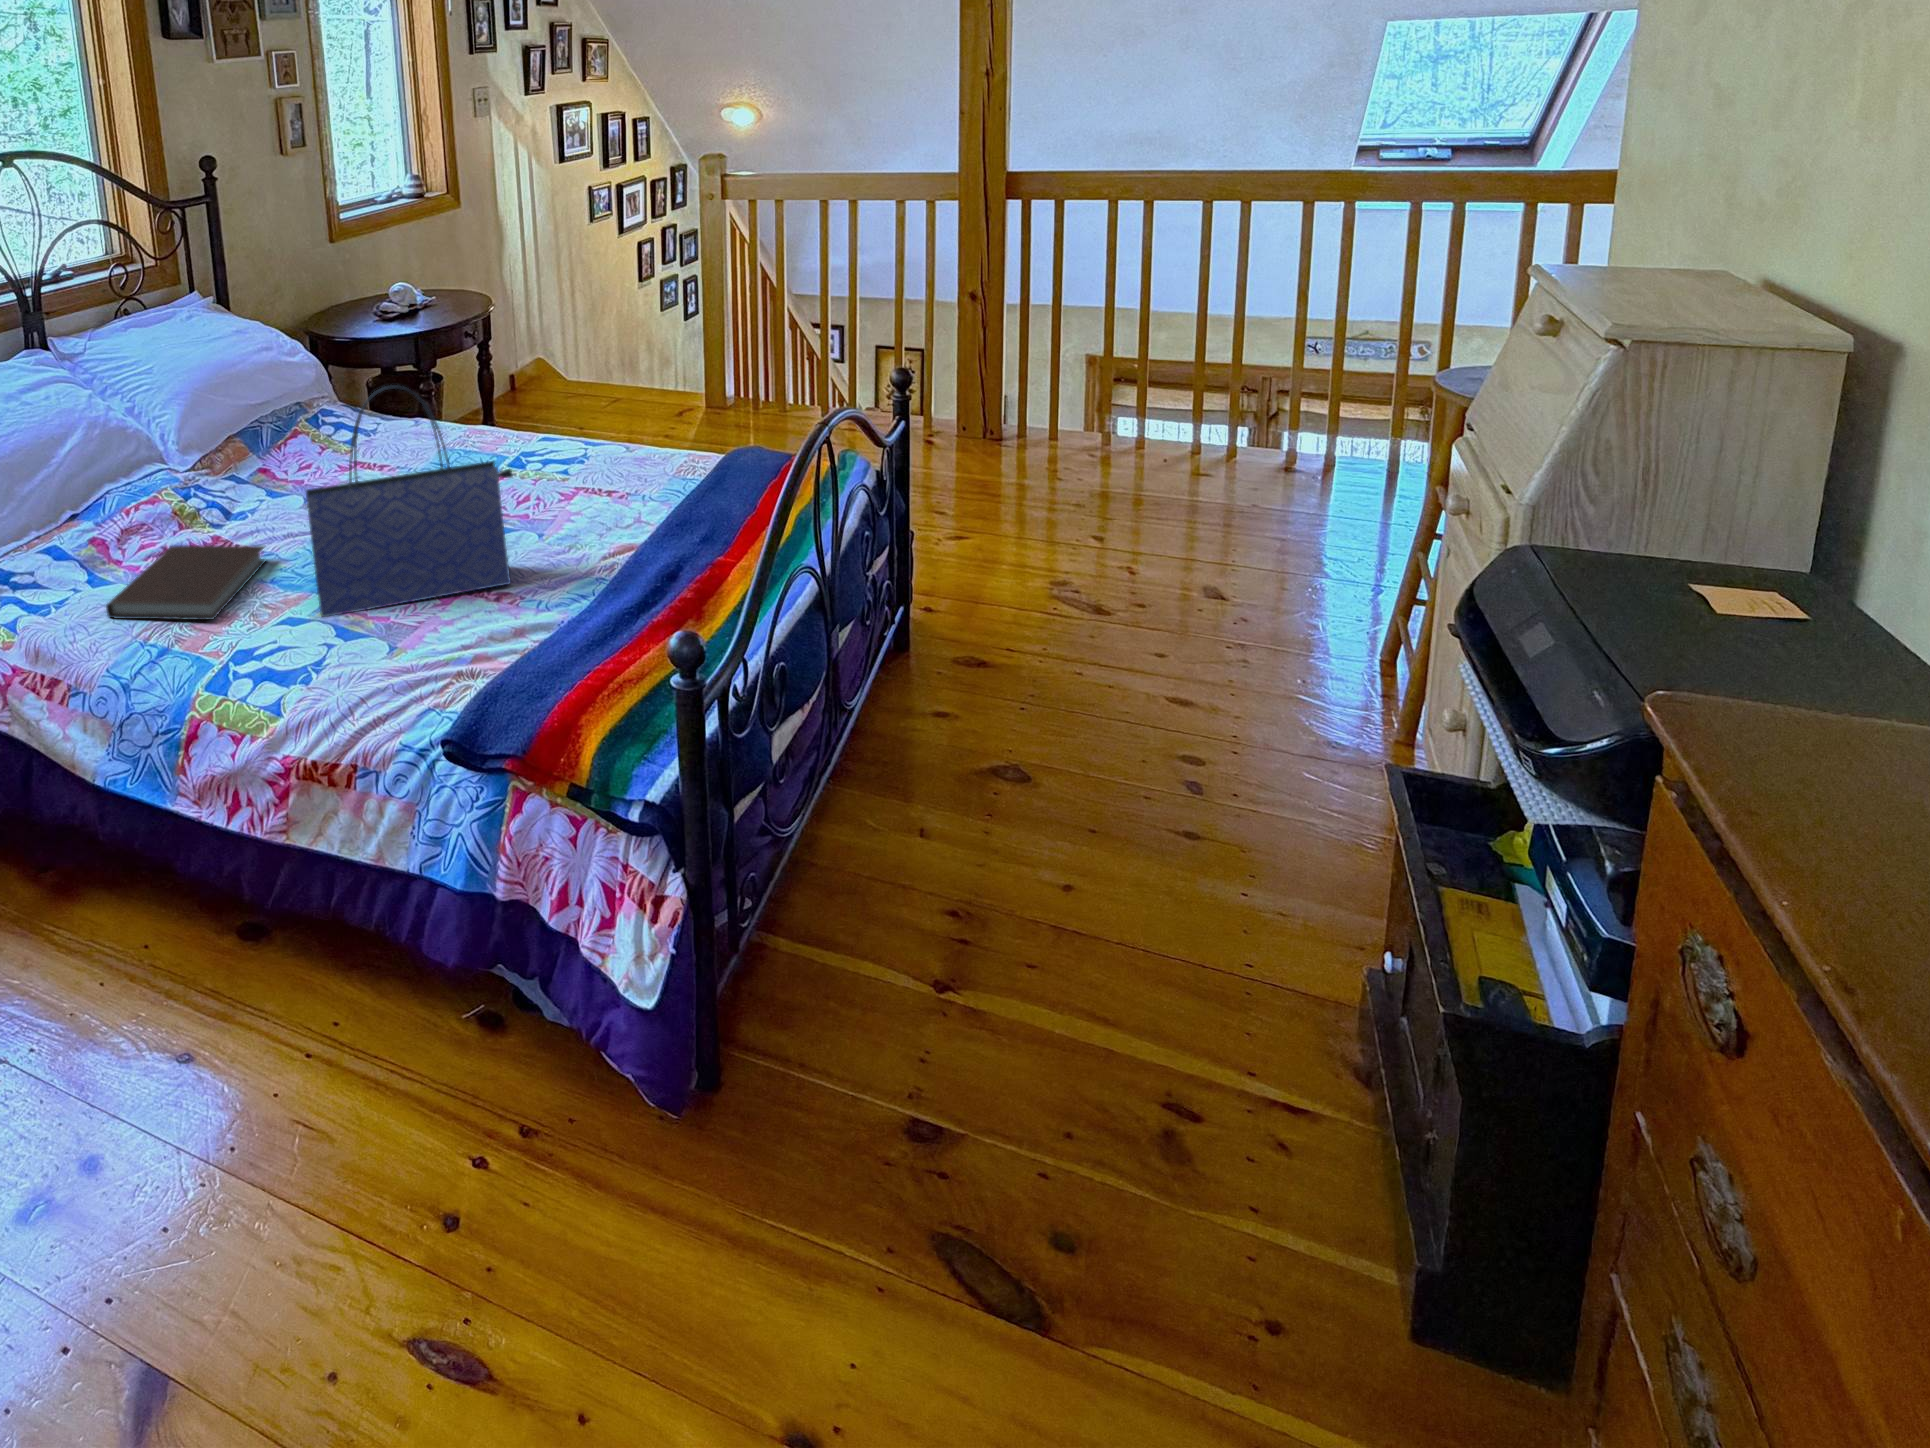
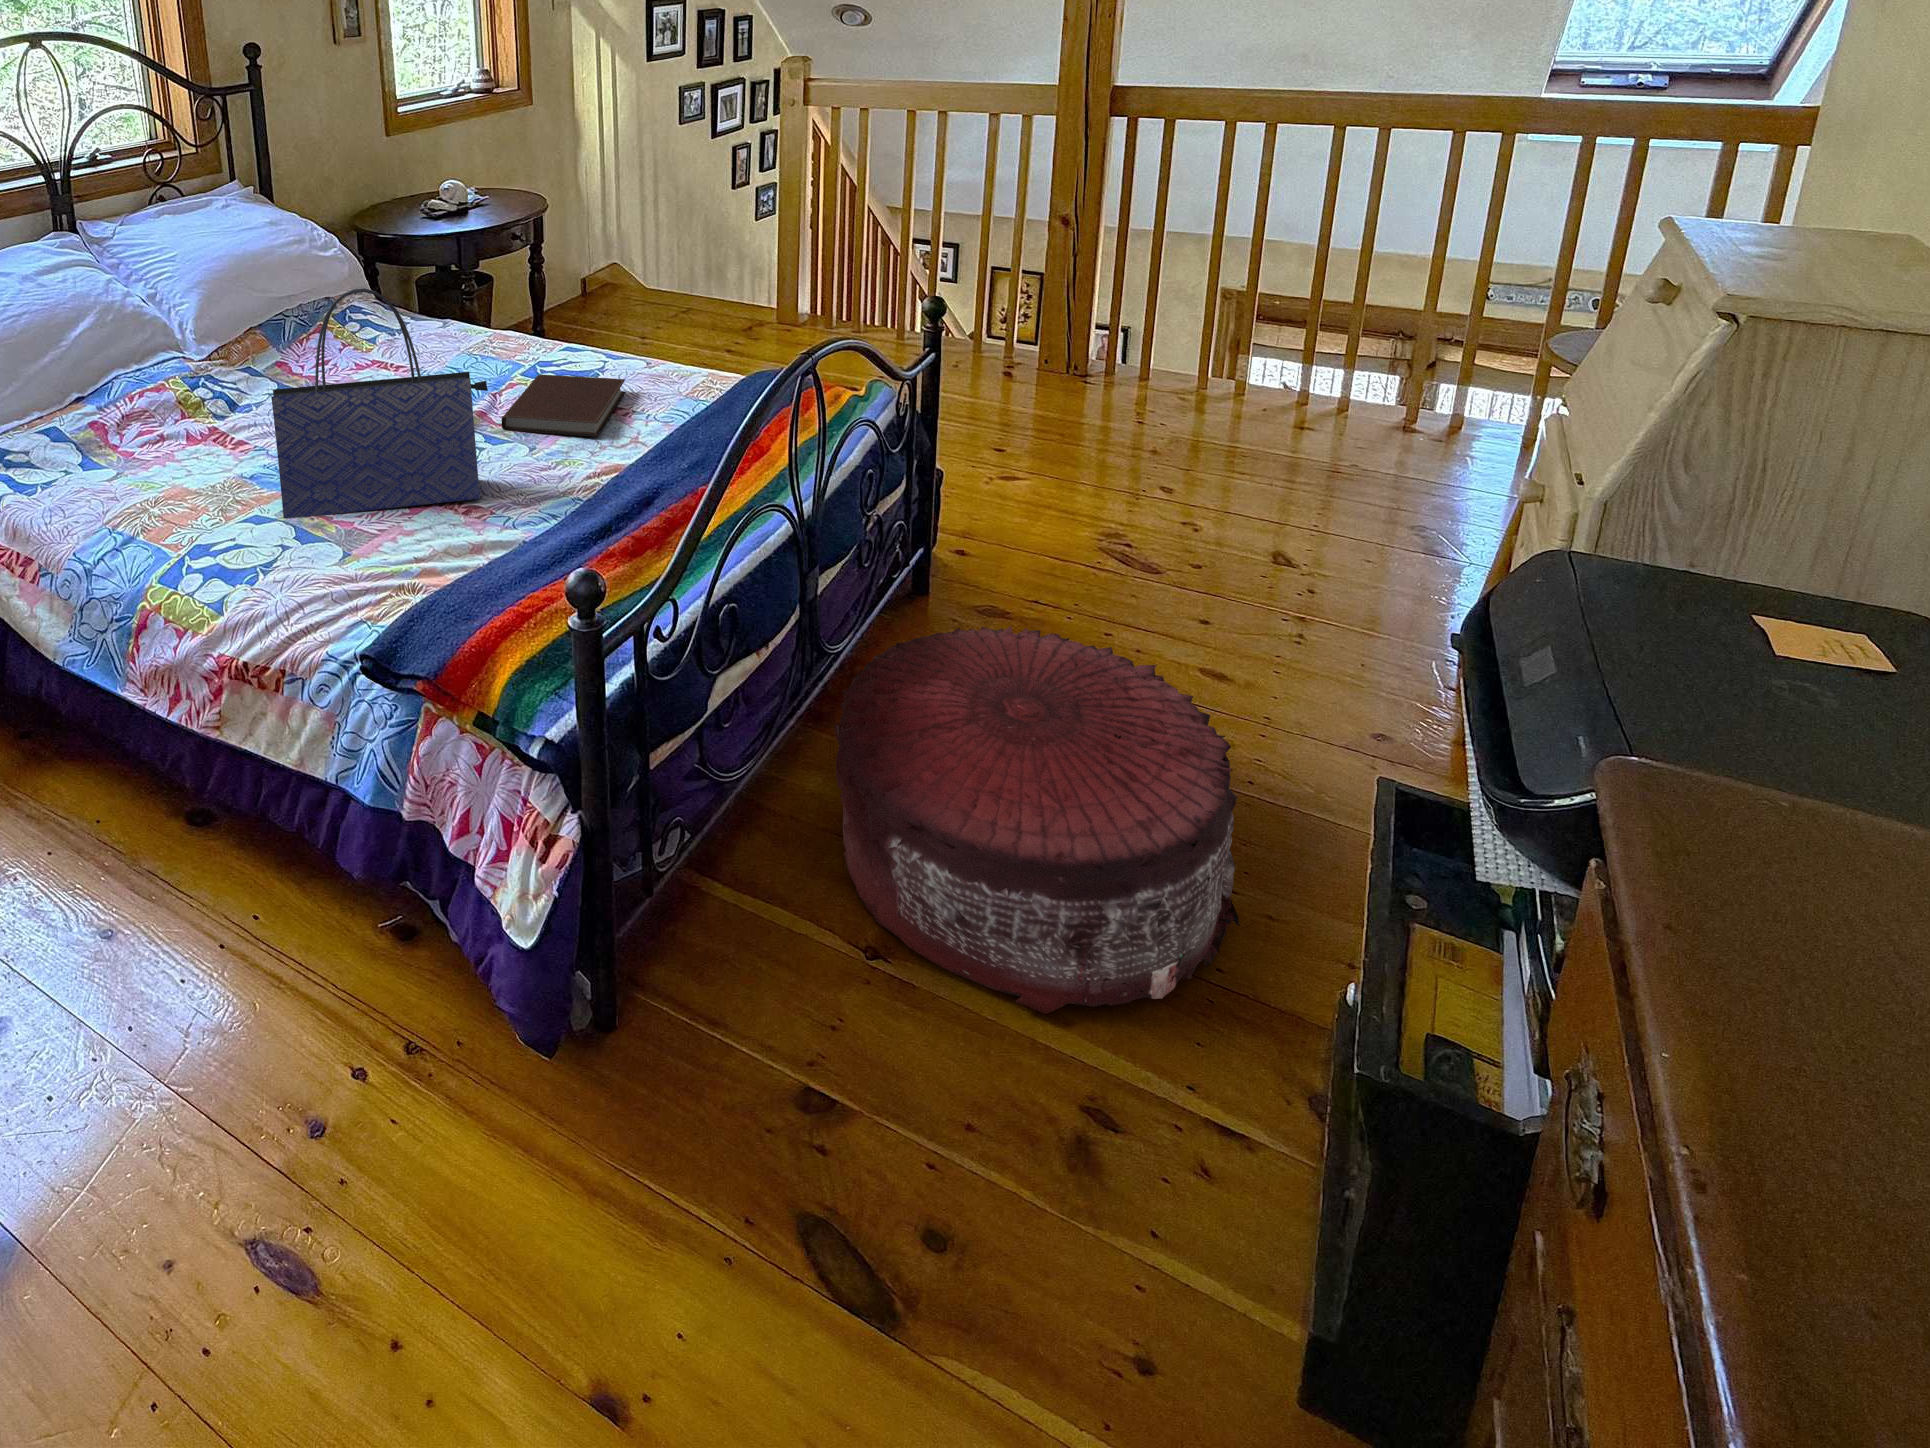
notebook: present [106,545,266,620] -> present [502,375,626,437]
pouf: none [871,665,1258,1023] -> present [835,626,1239,1014]

